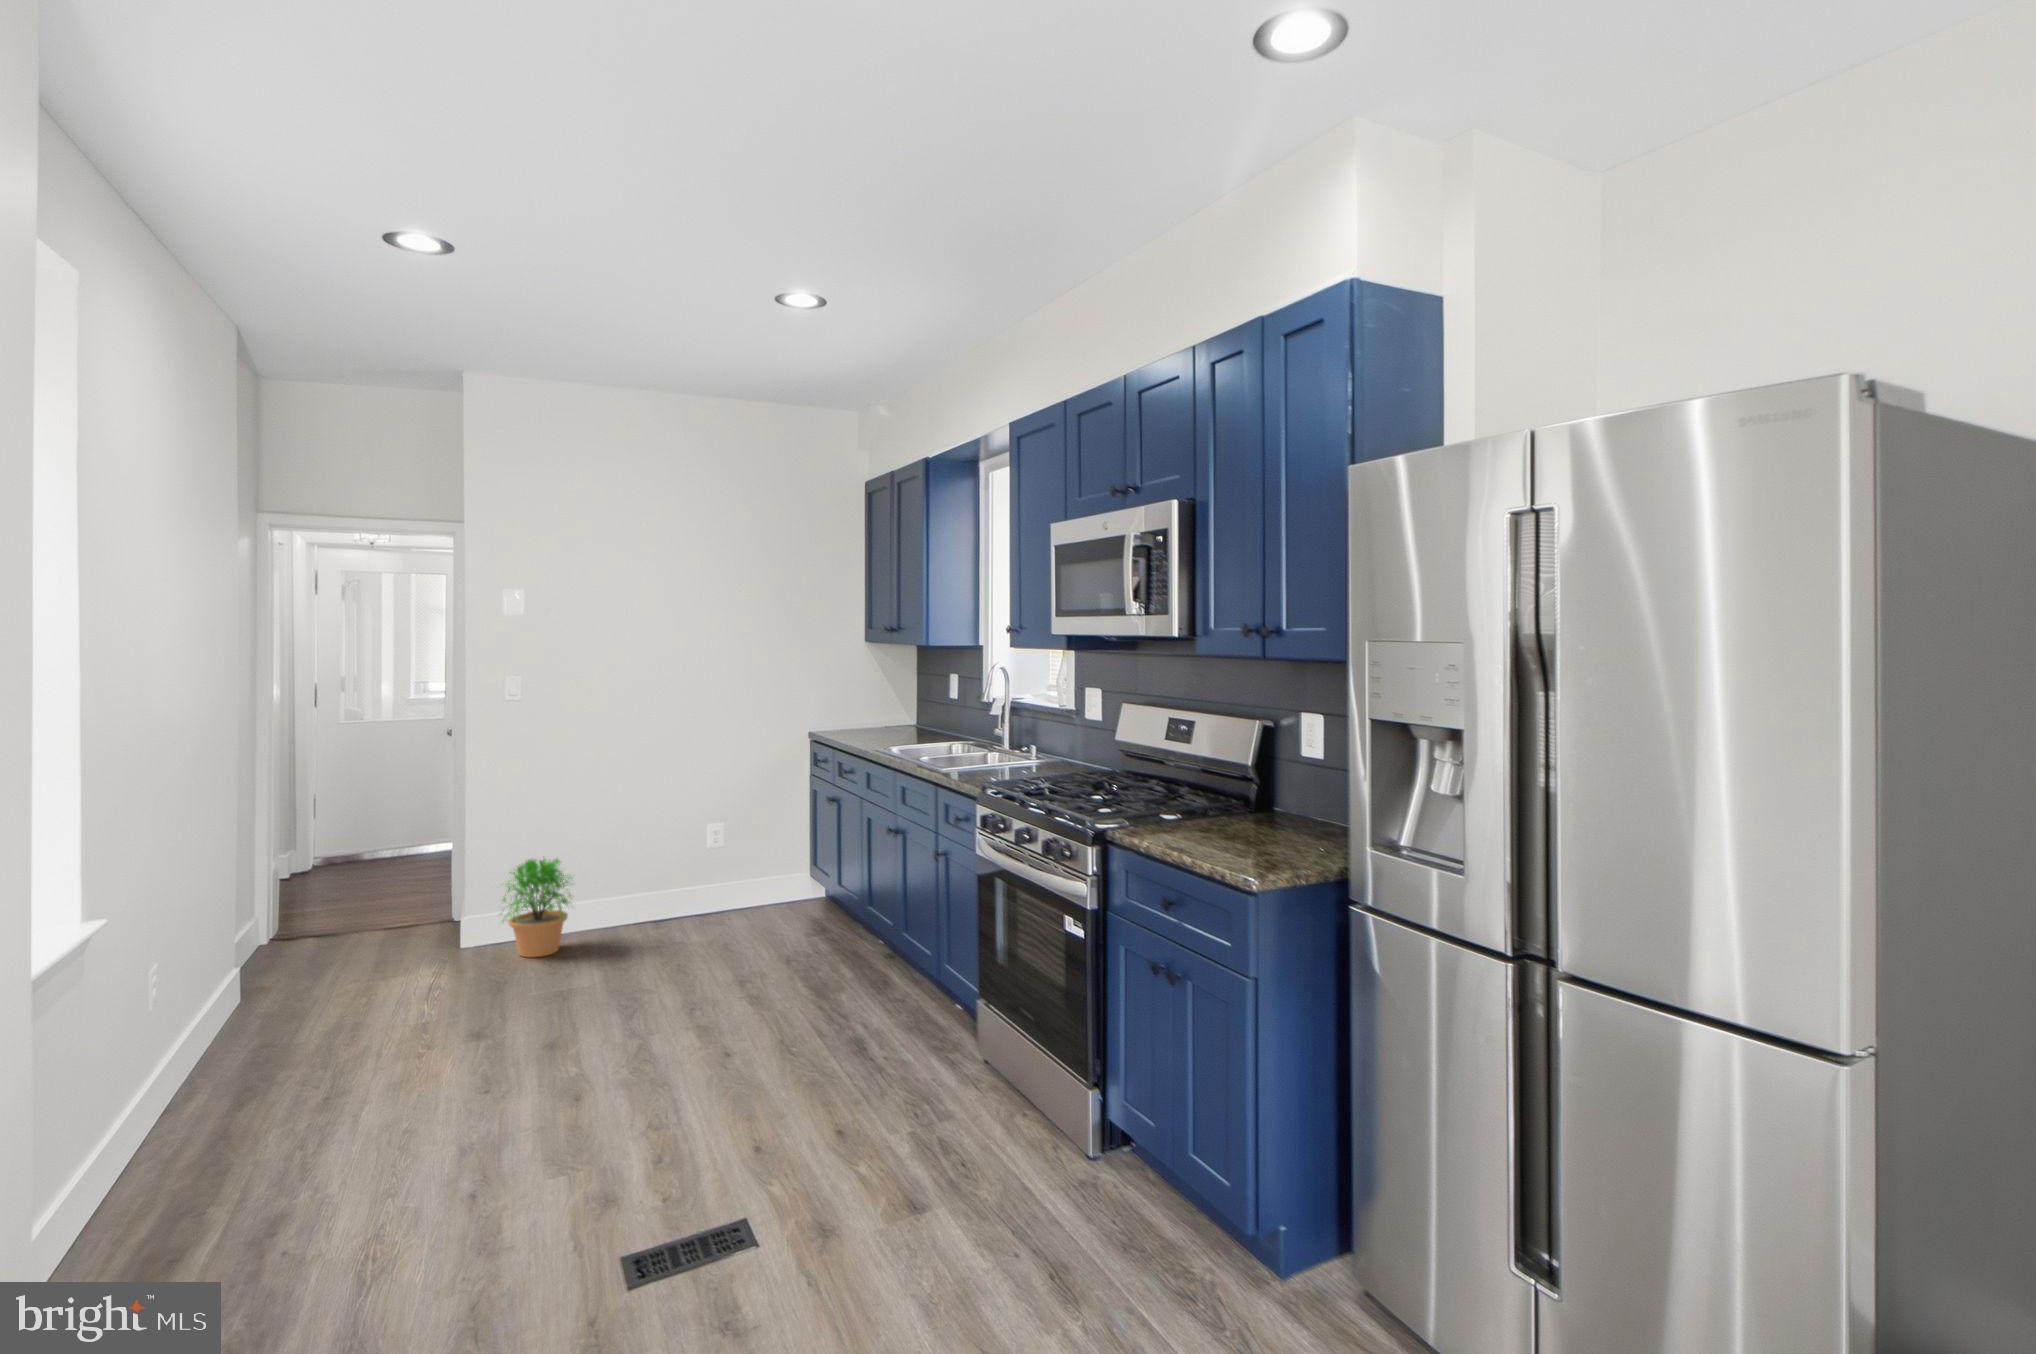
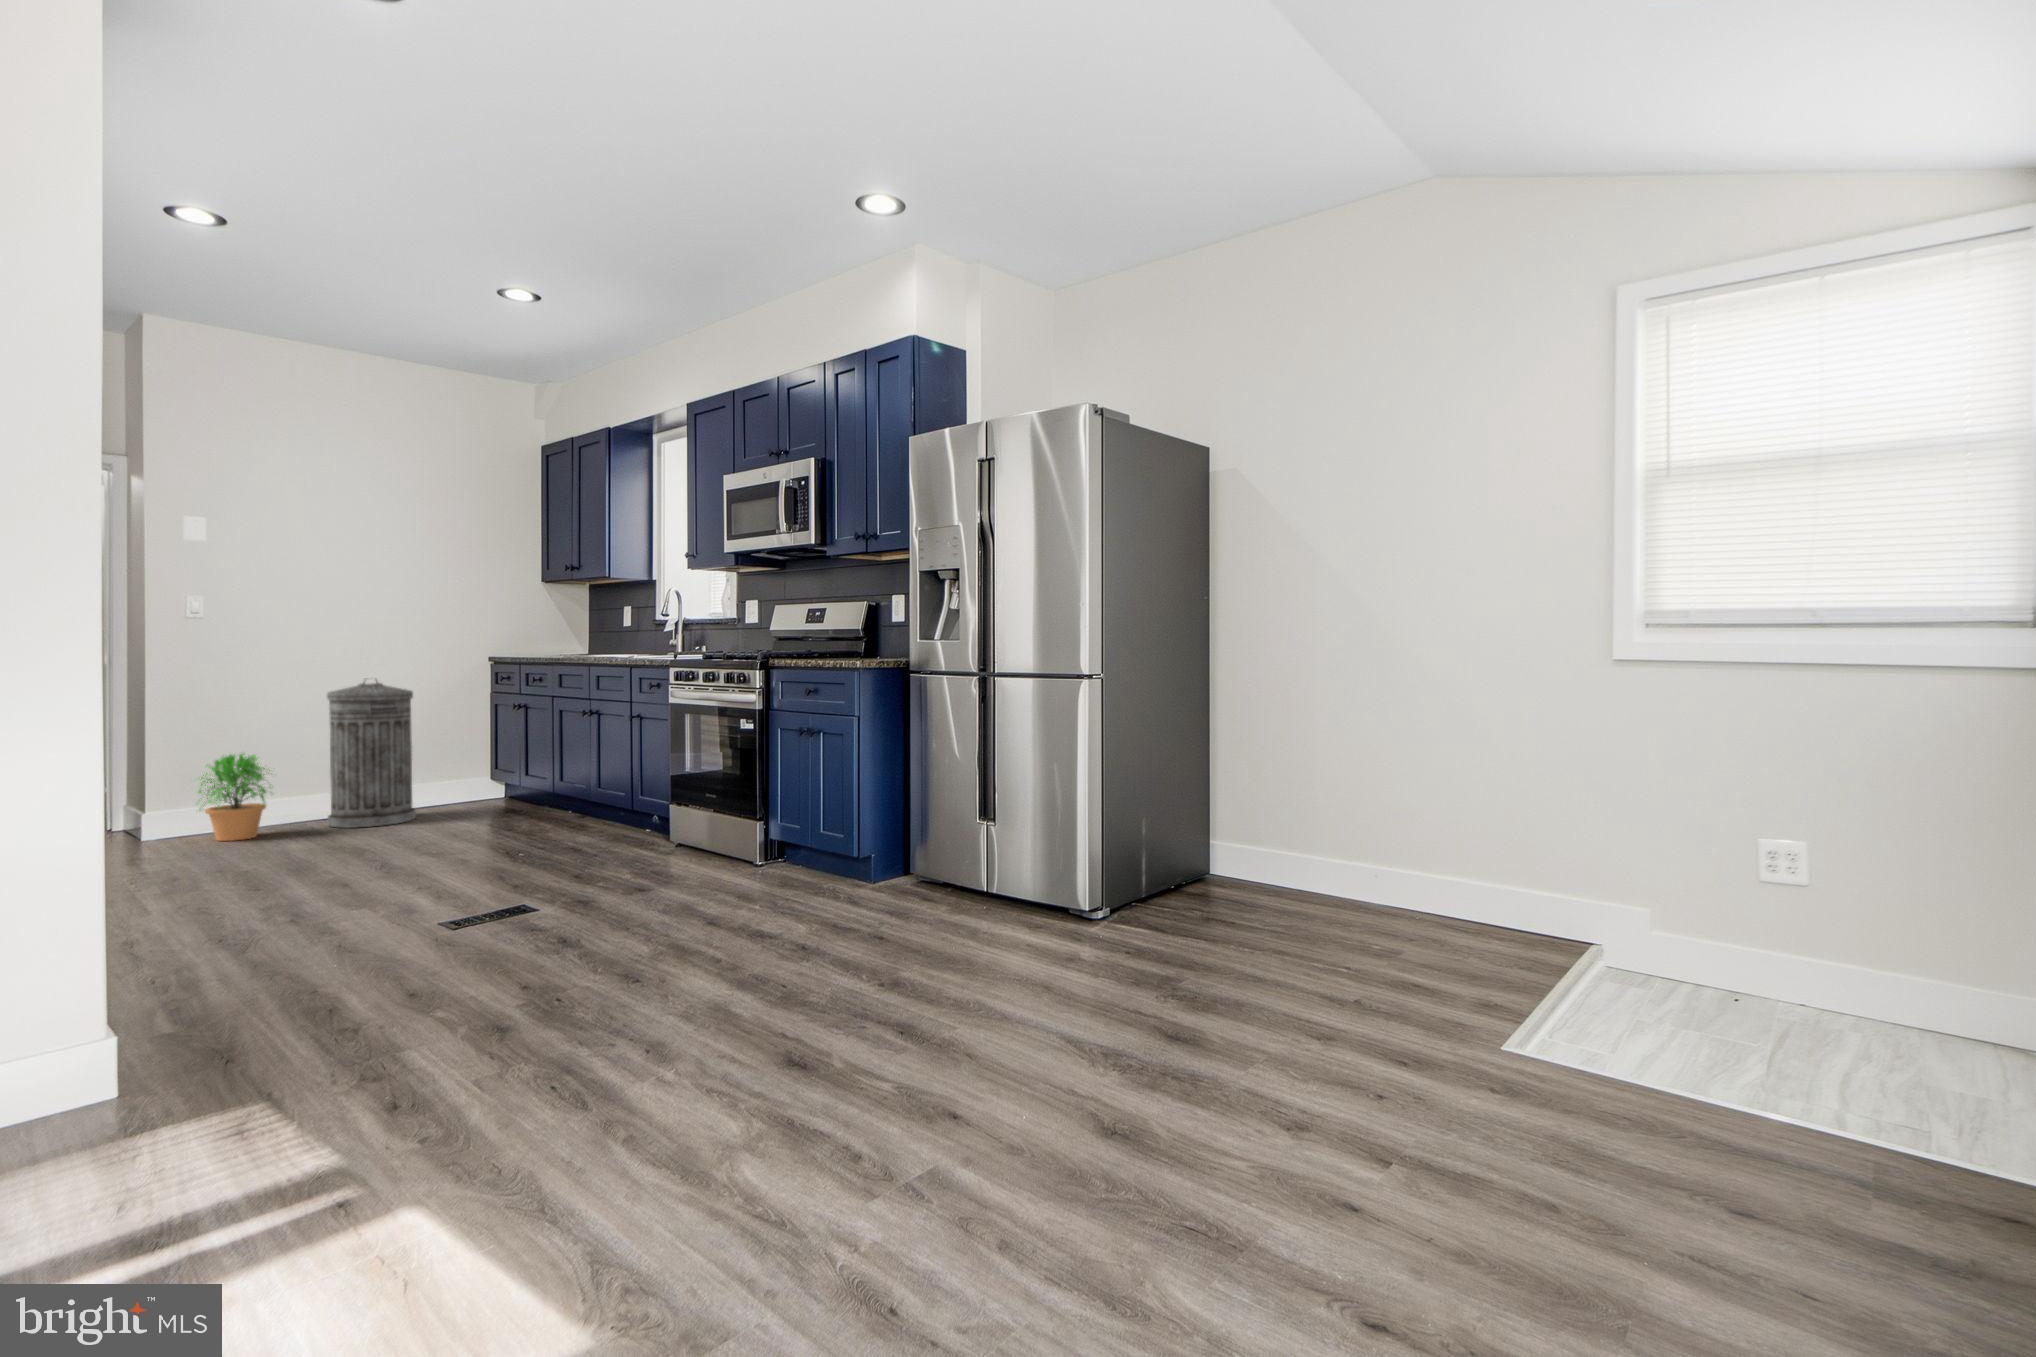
trash can: none [631,768,720,945] -> present [327,678,416,828]

